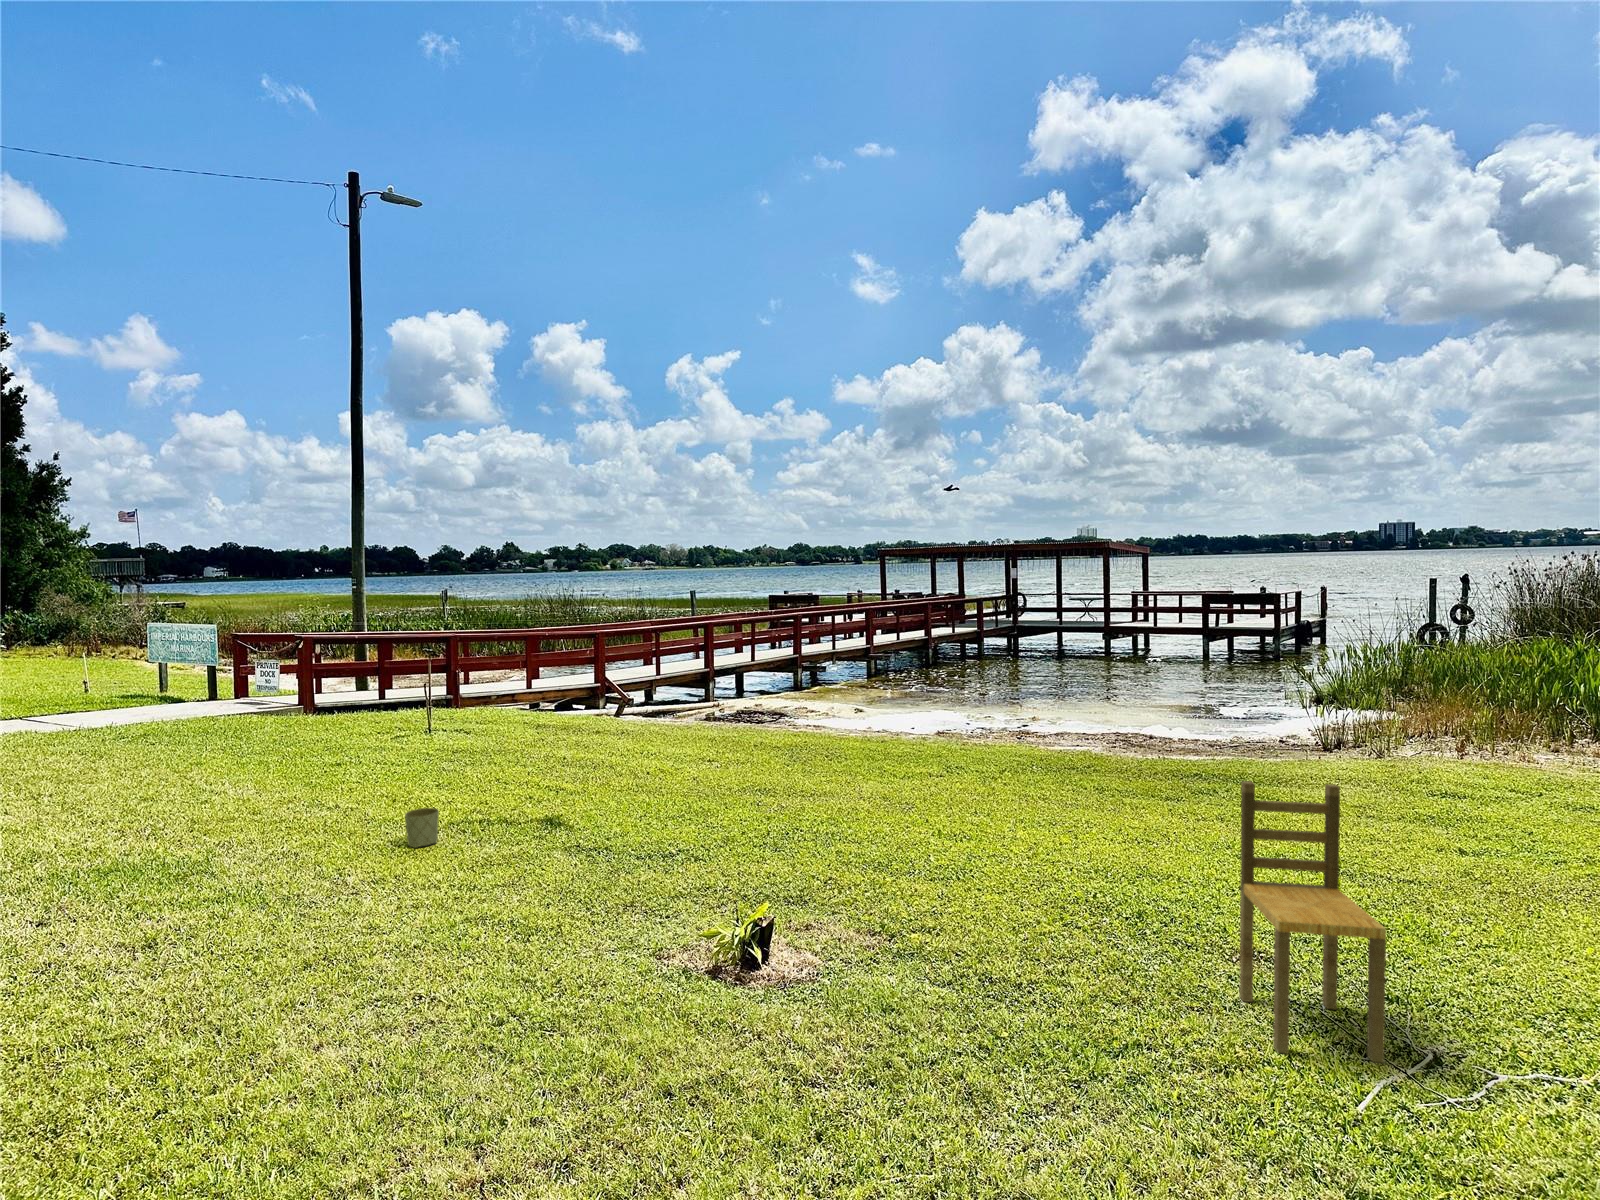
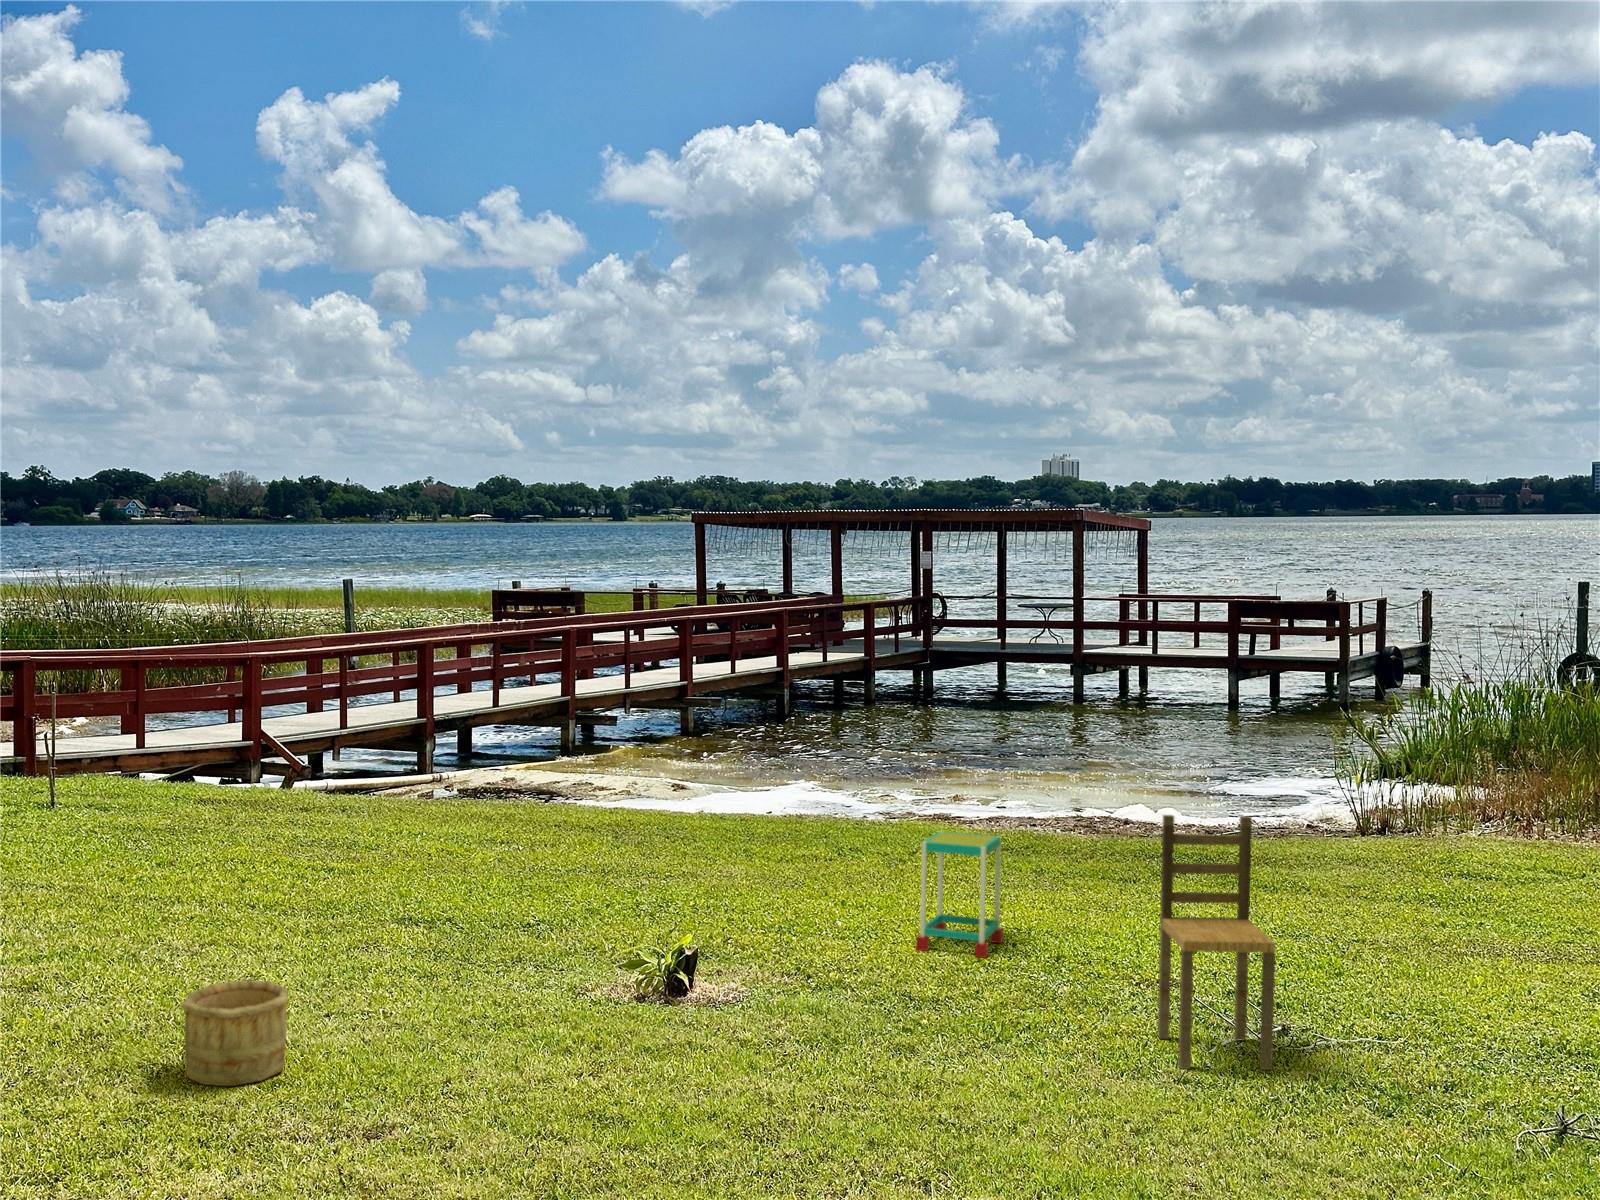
side table: none [1000,769,1074,881] -> present [916,831,1003,958]
planter: present [405,808,439,848] -> none [115,897,161,951]
wooden bucket: none [333,910,434,1017] -> present [182,980,289,1086]

